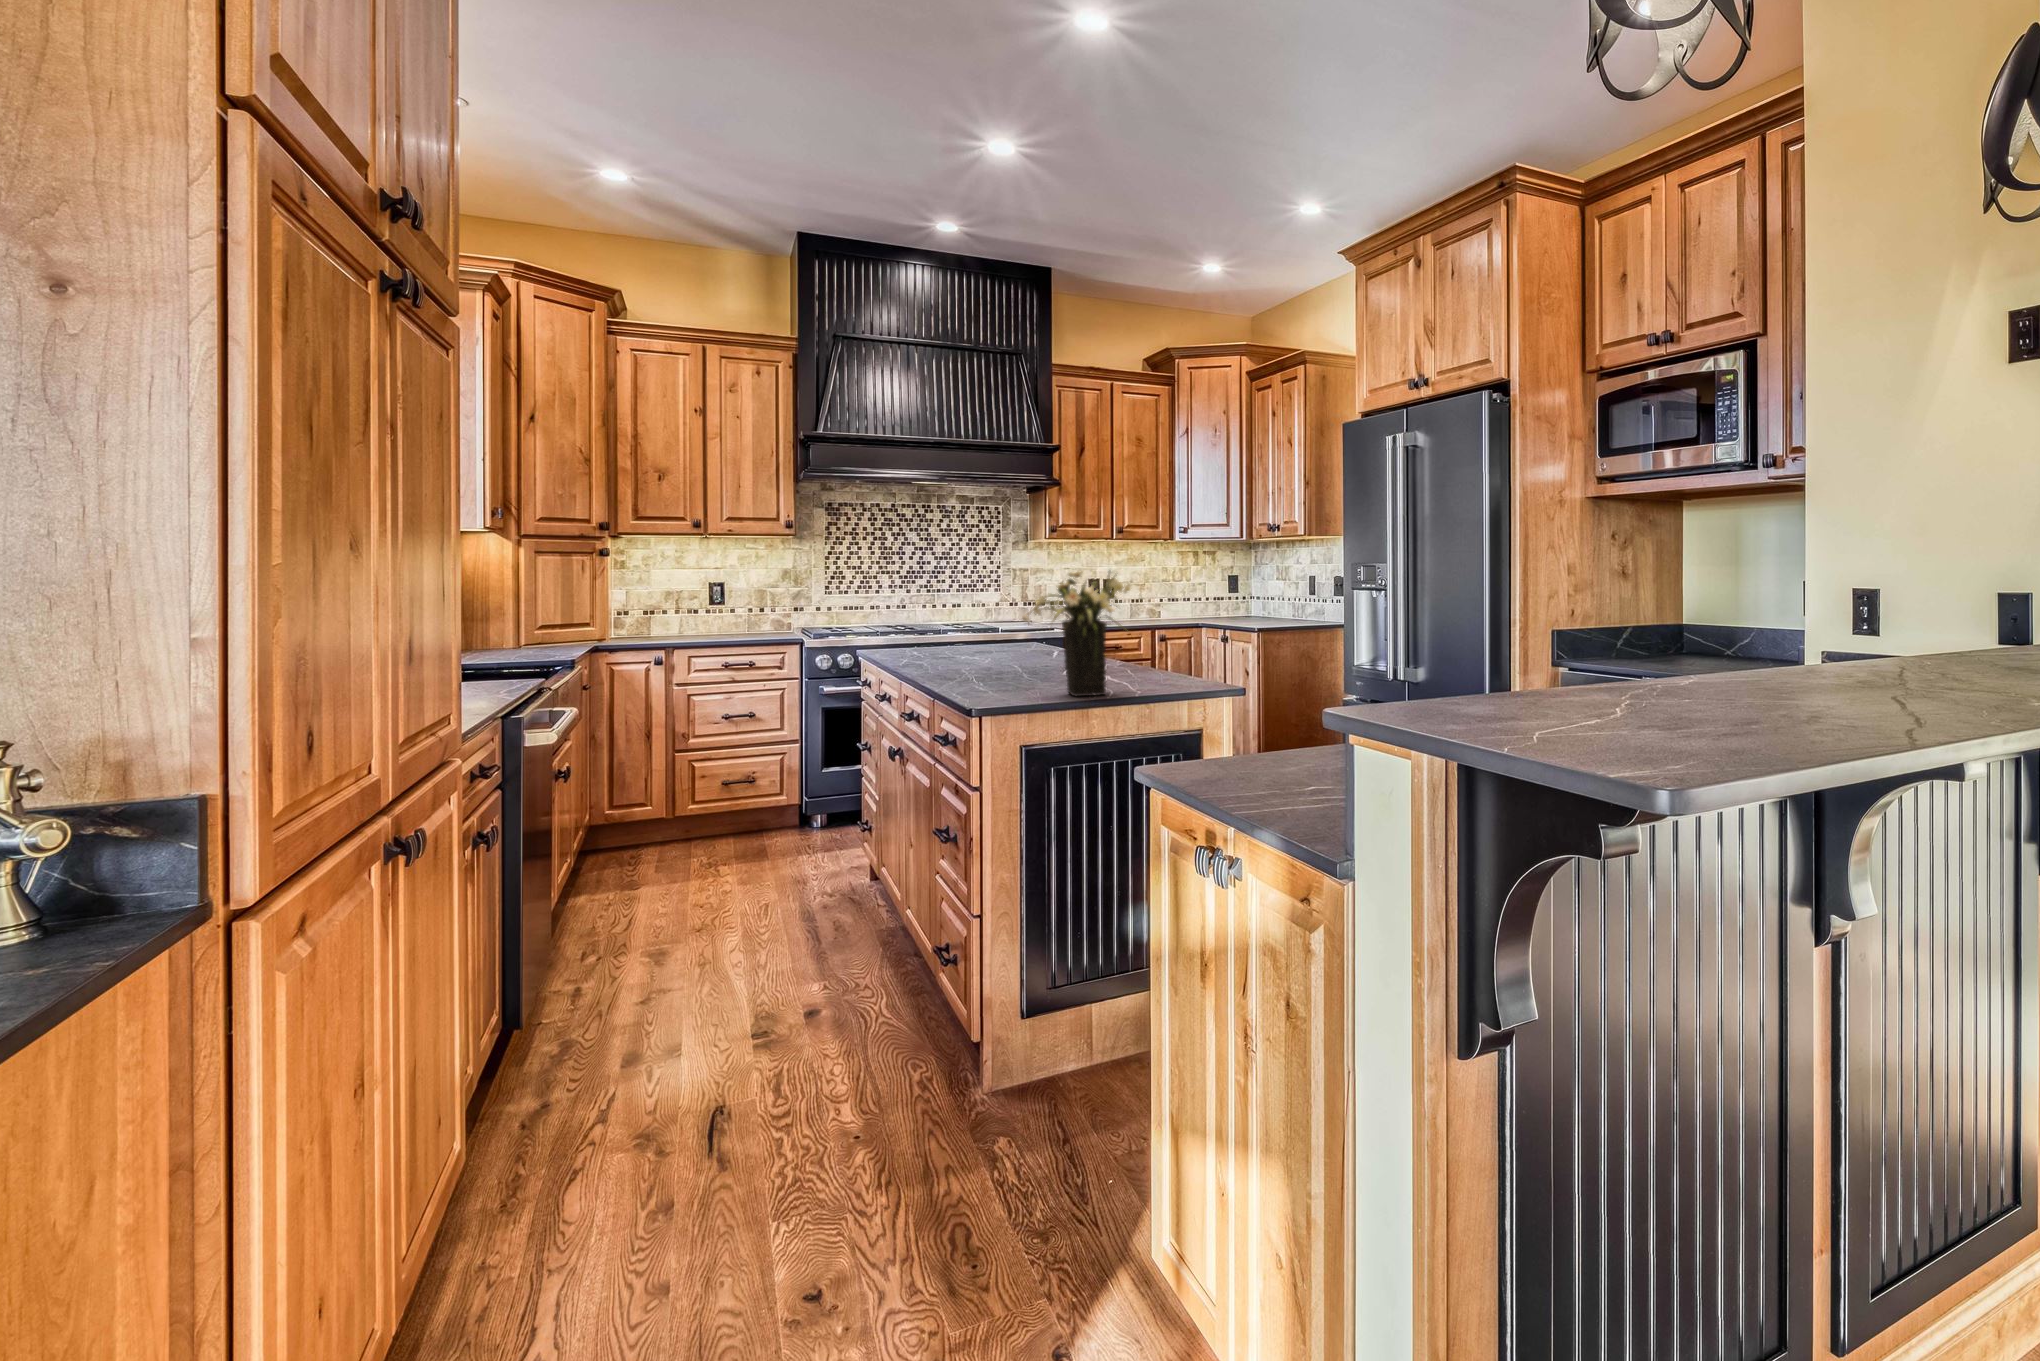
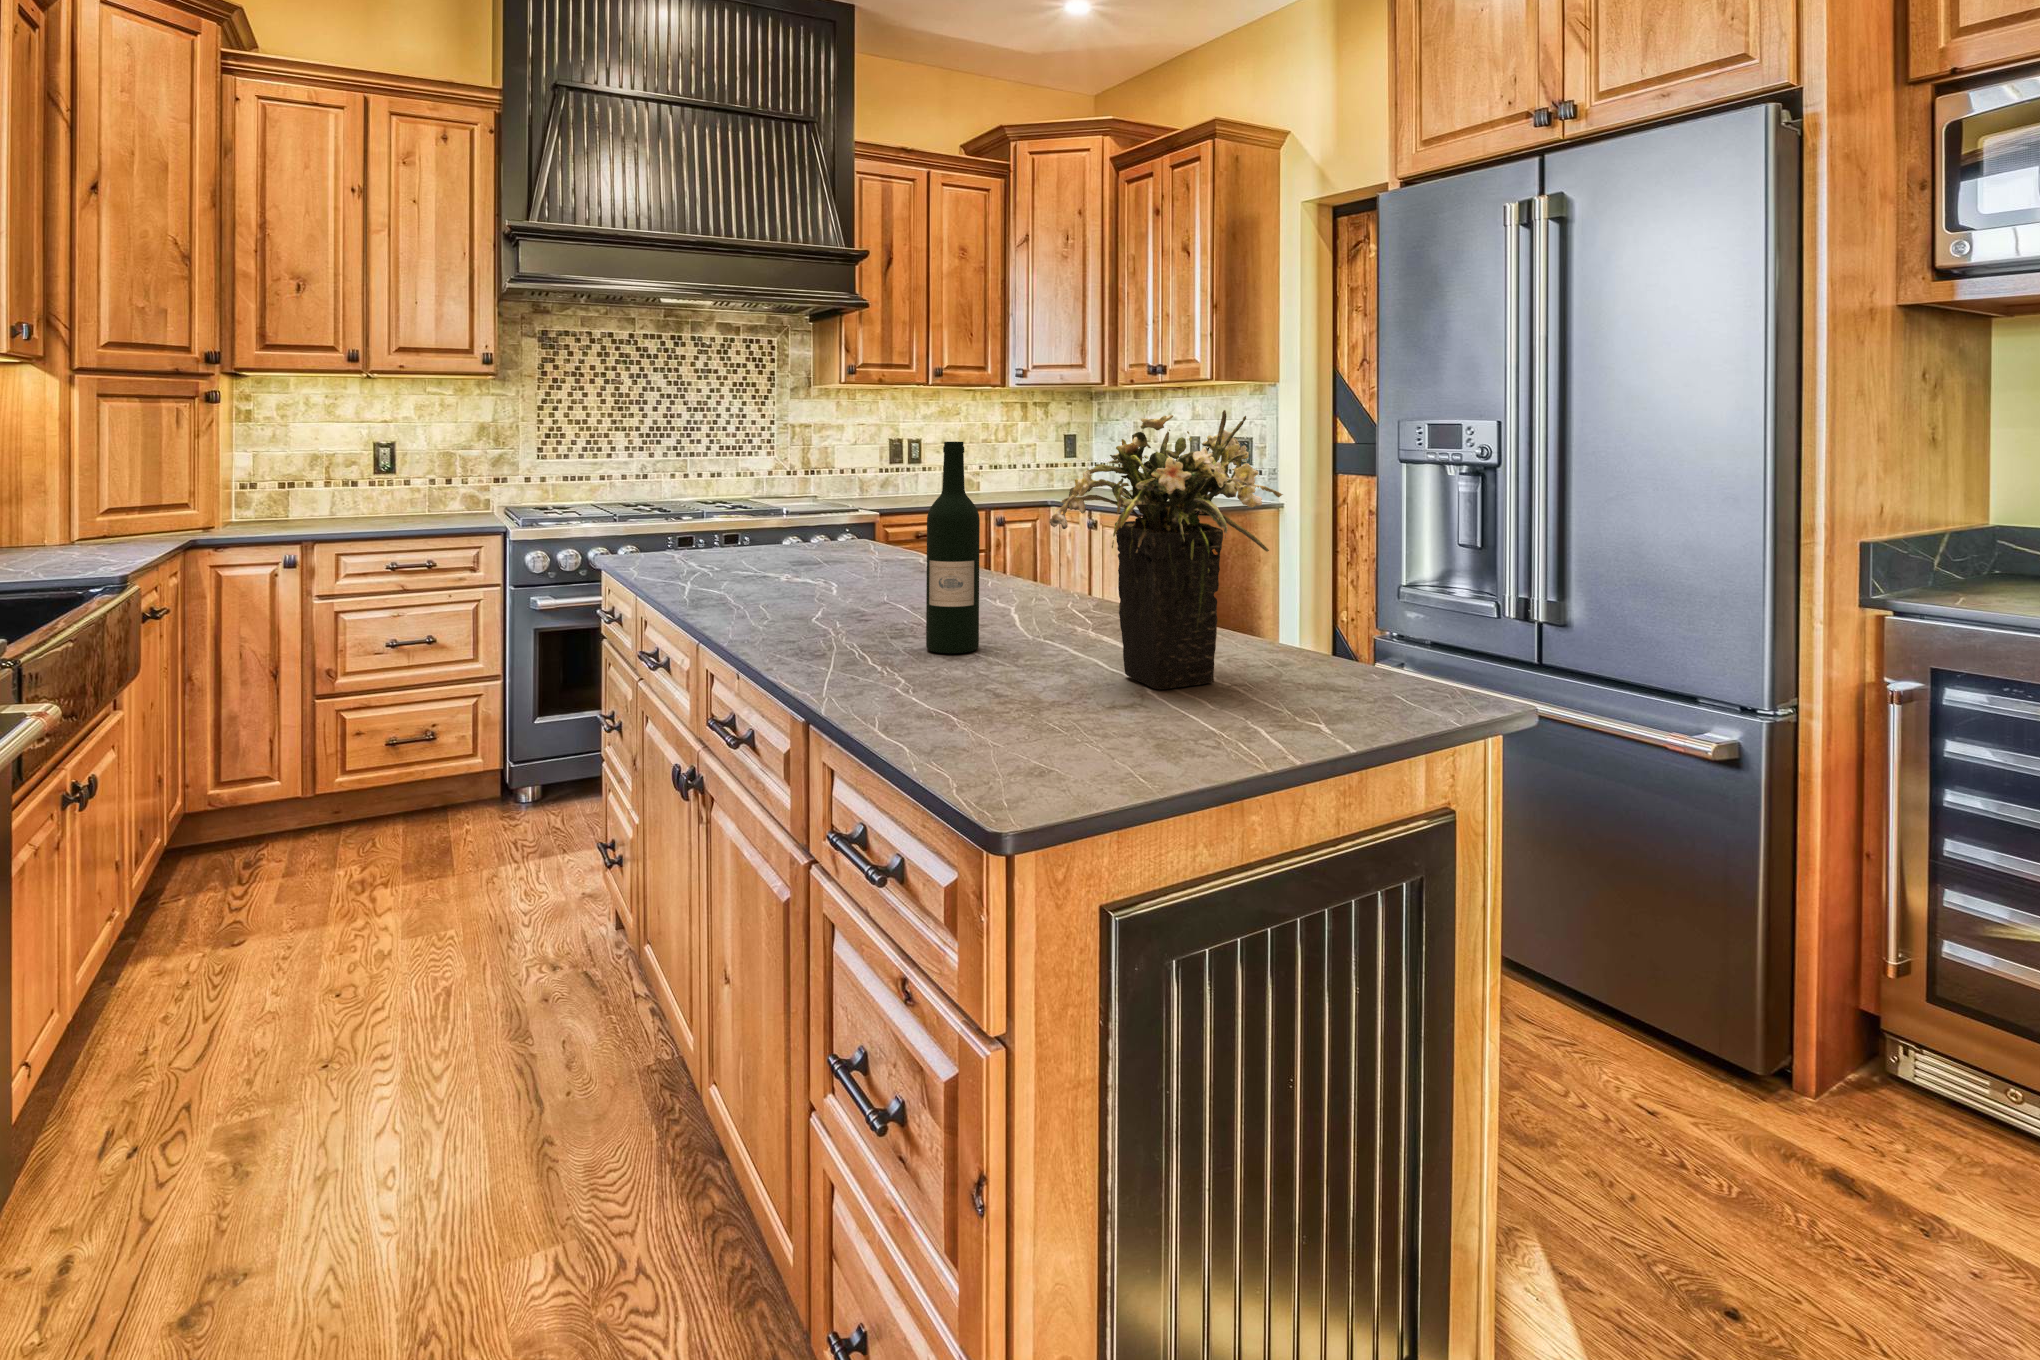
wine bottle: none [988,583,1014,686] -> present [926,442,980,653]

